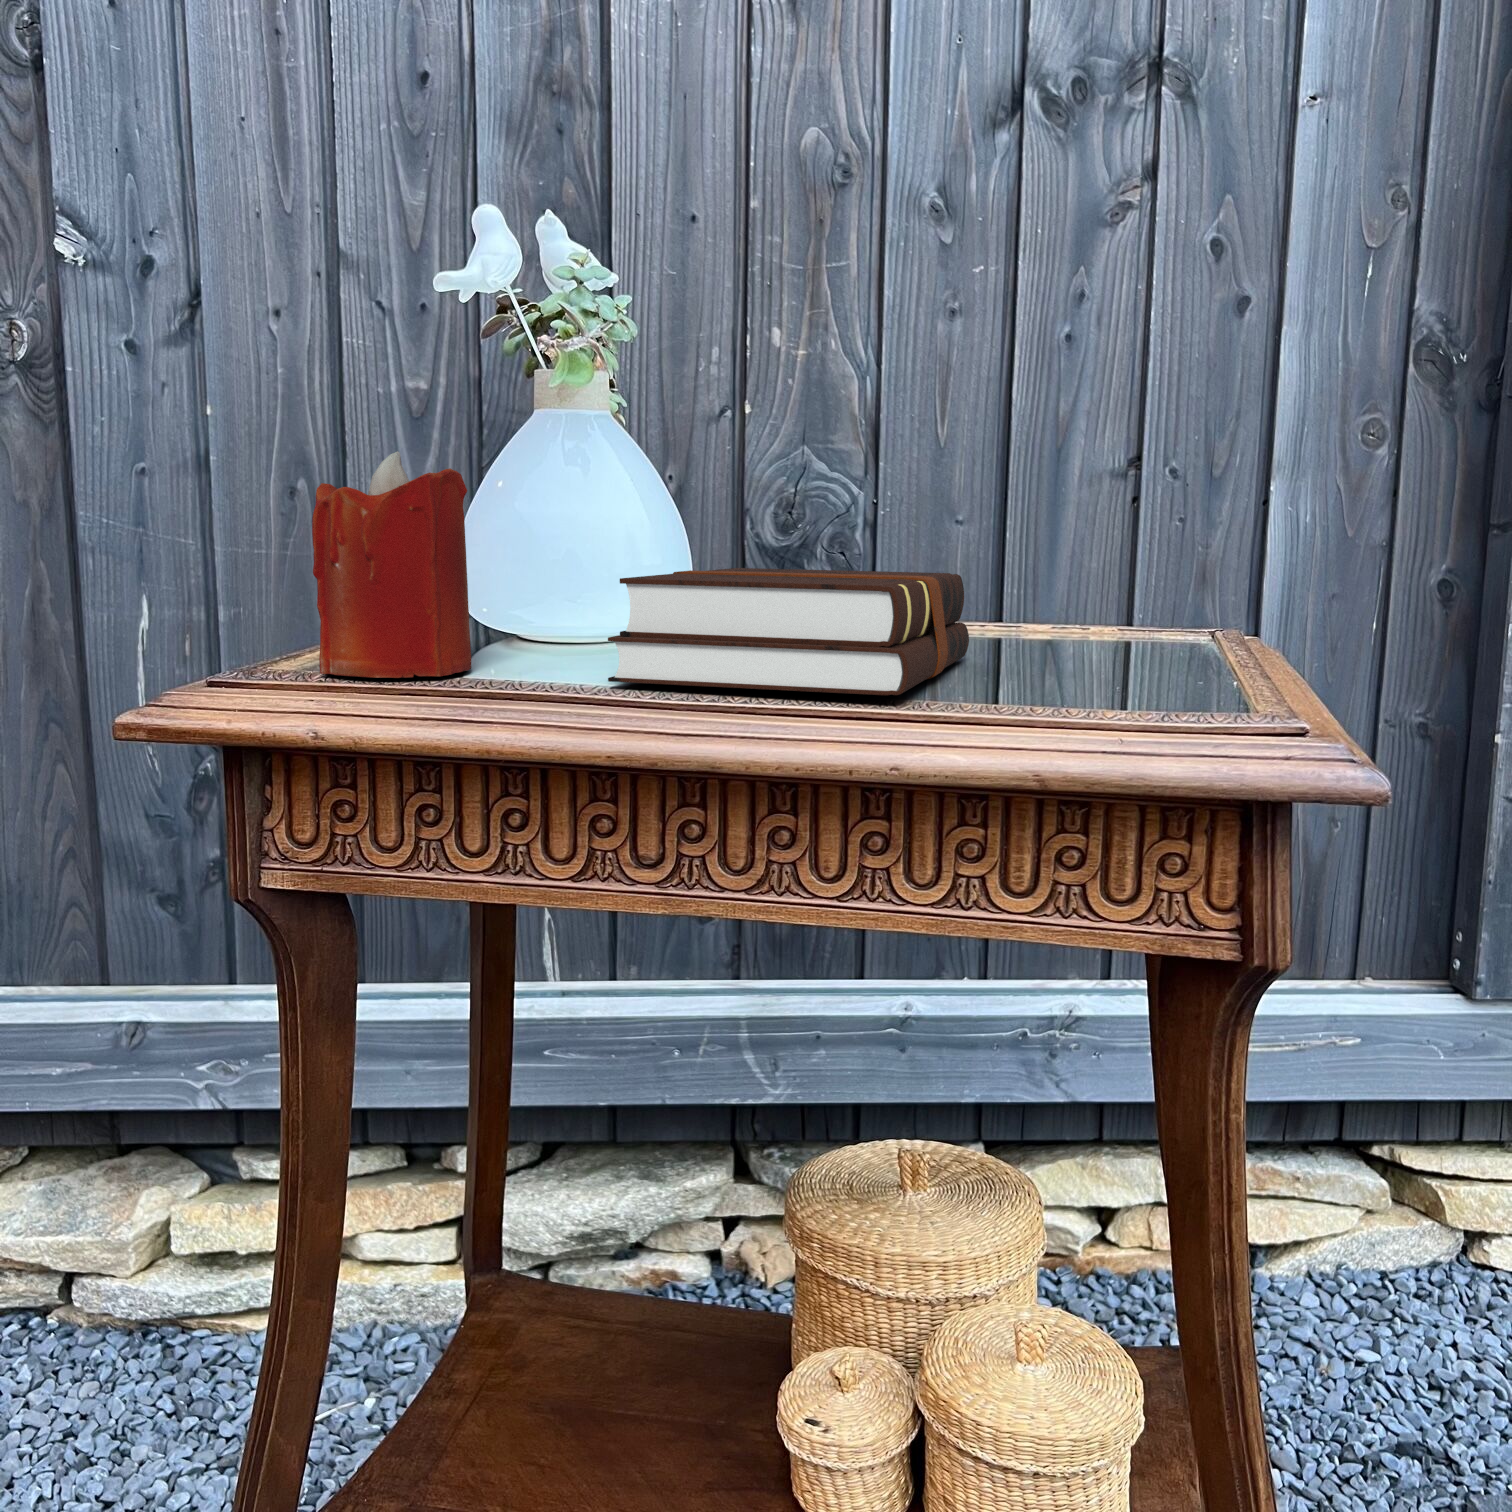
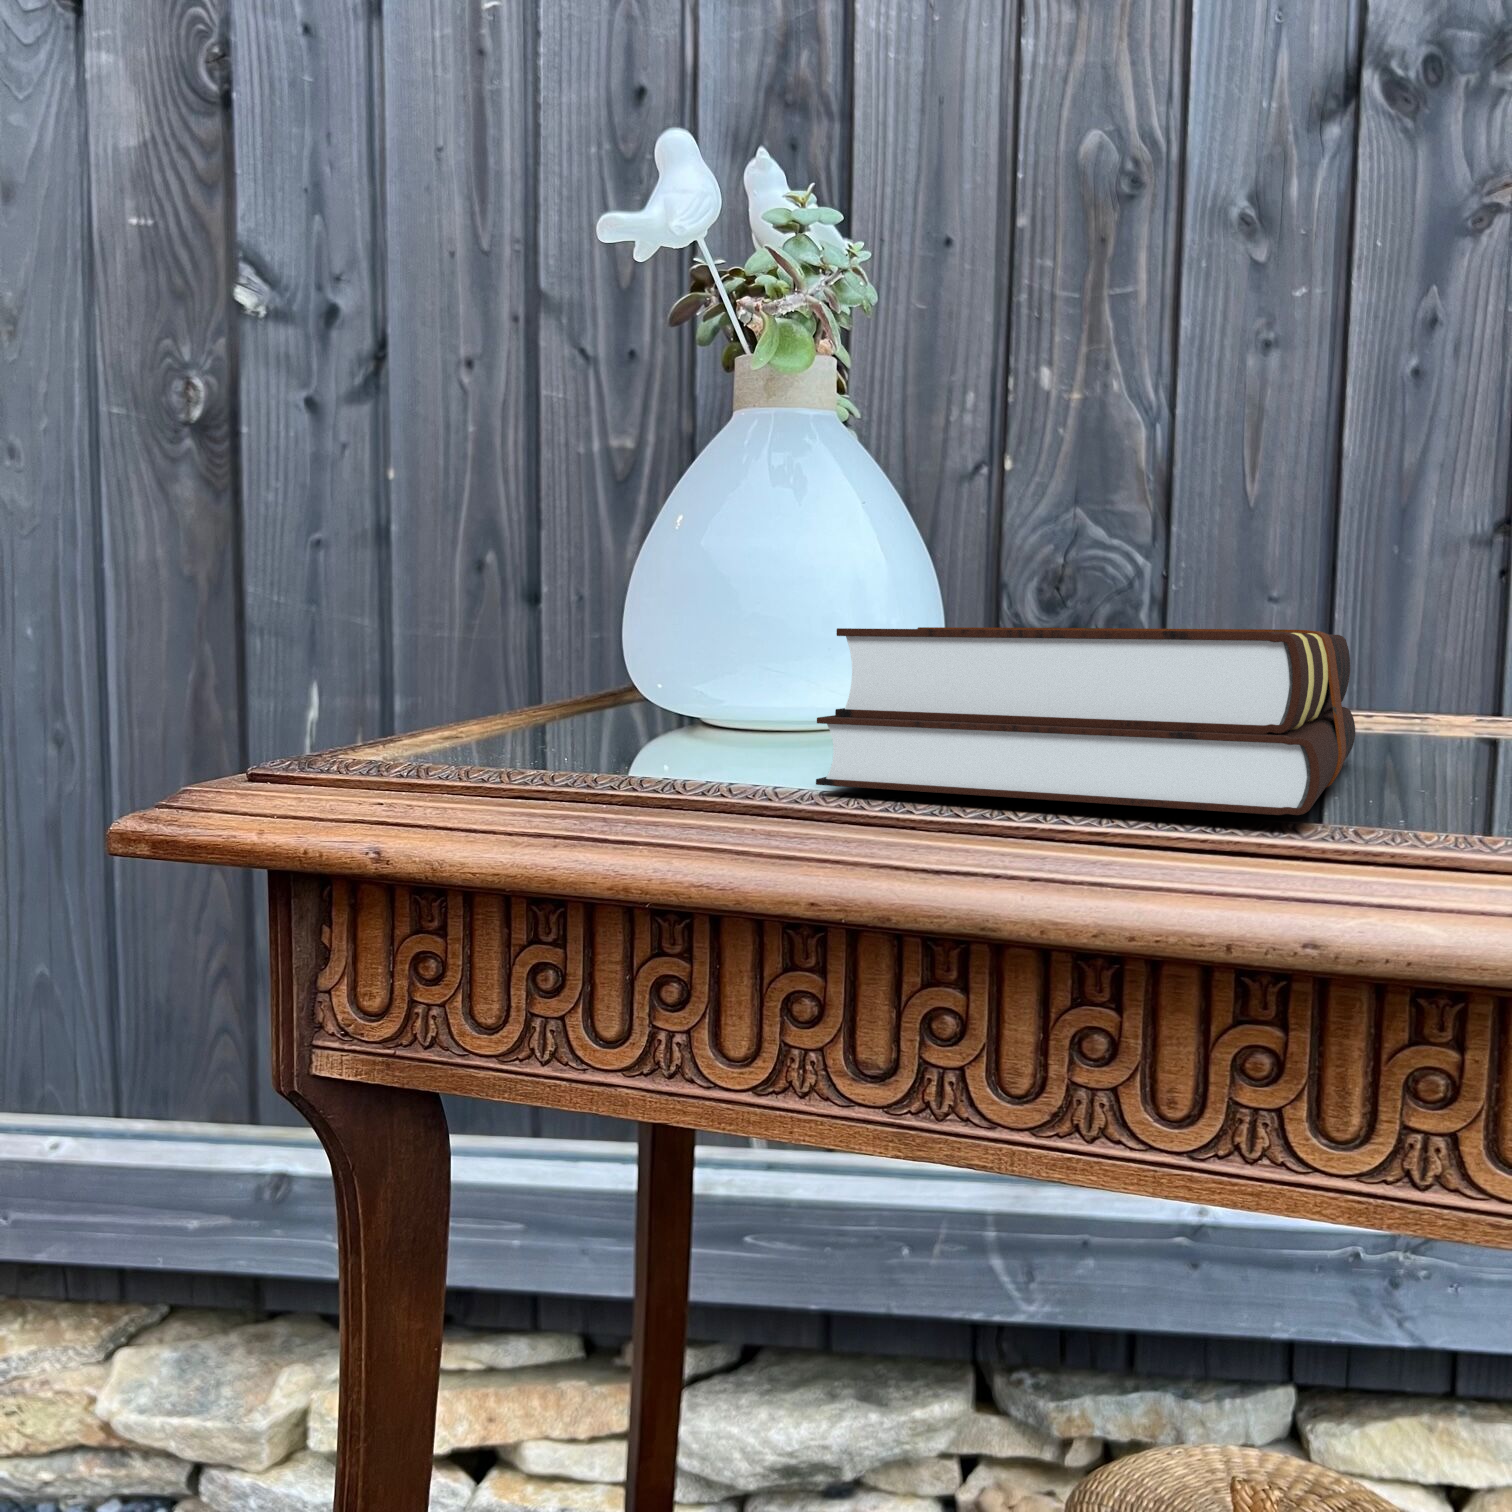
candle: present [312,451,471,678] -> none [405,456,626,775]

